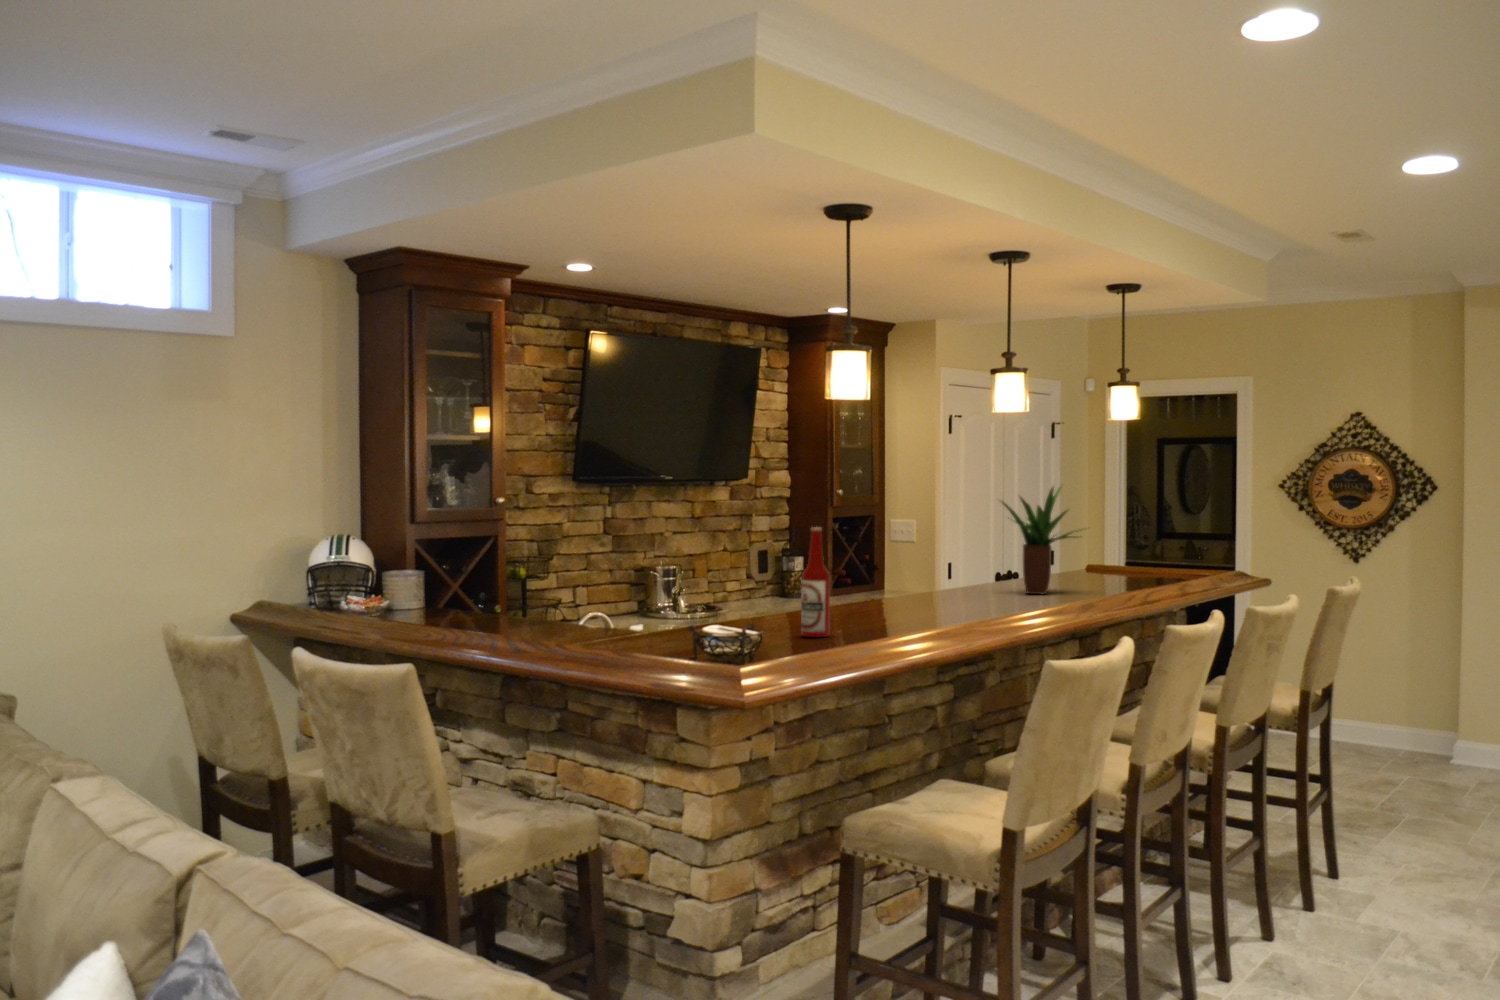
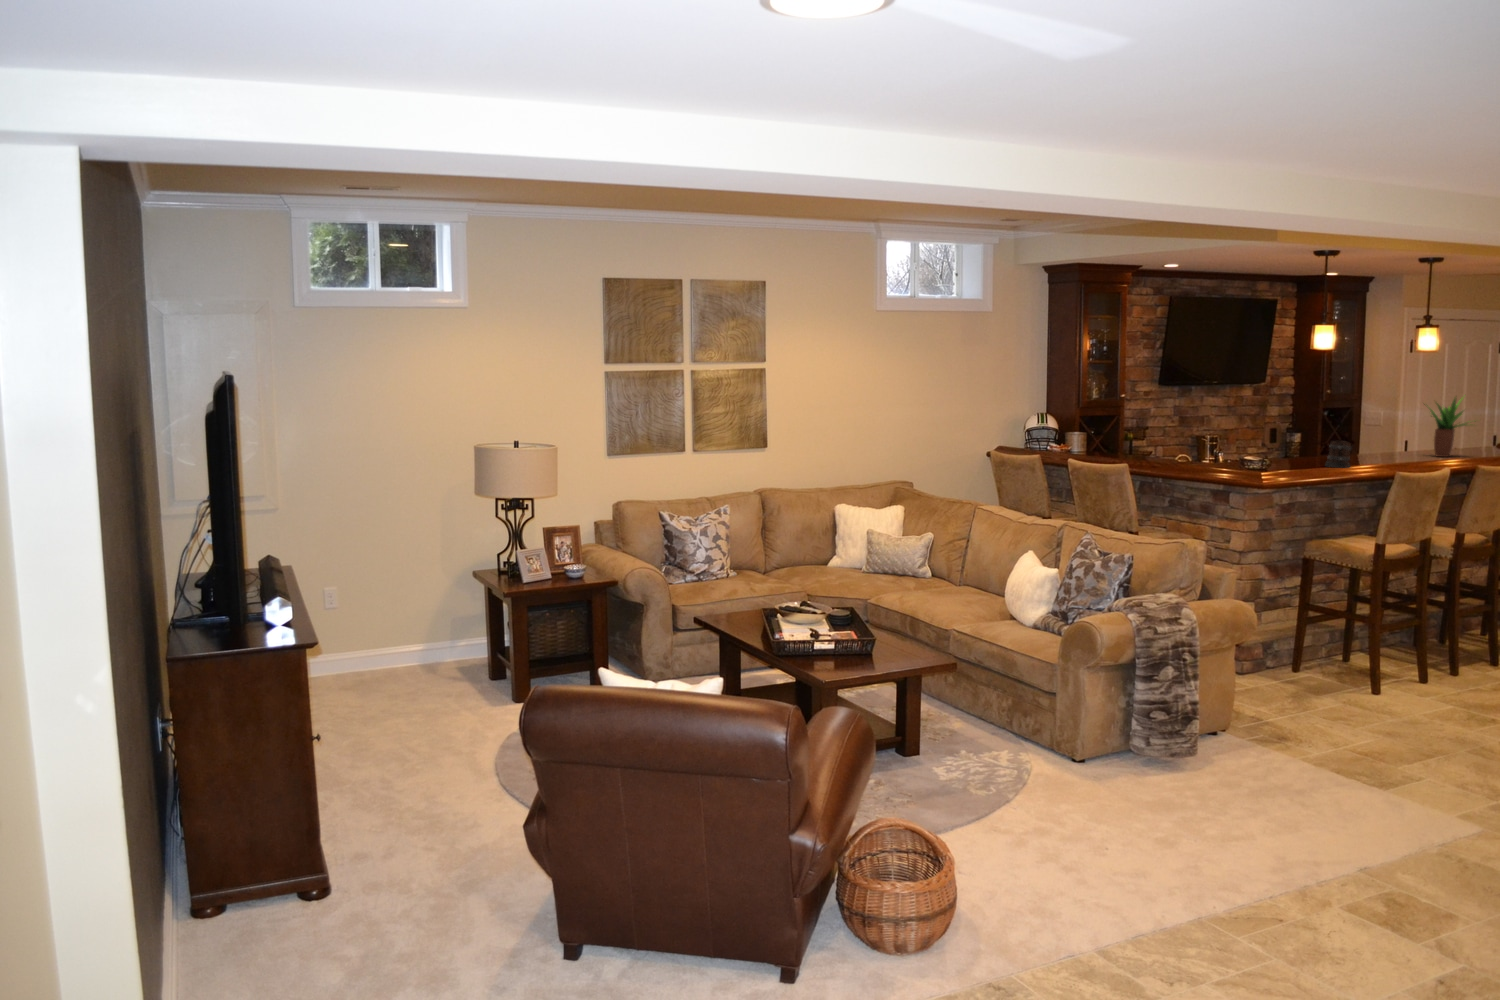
beer bottle: present [801,527,830,637] -> none [1293,417,1309,468]
beer mug: none [860,575,910,631] -> present [1326,441,1351,467]

